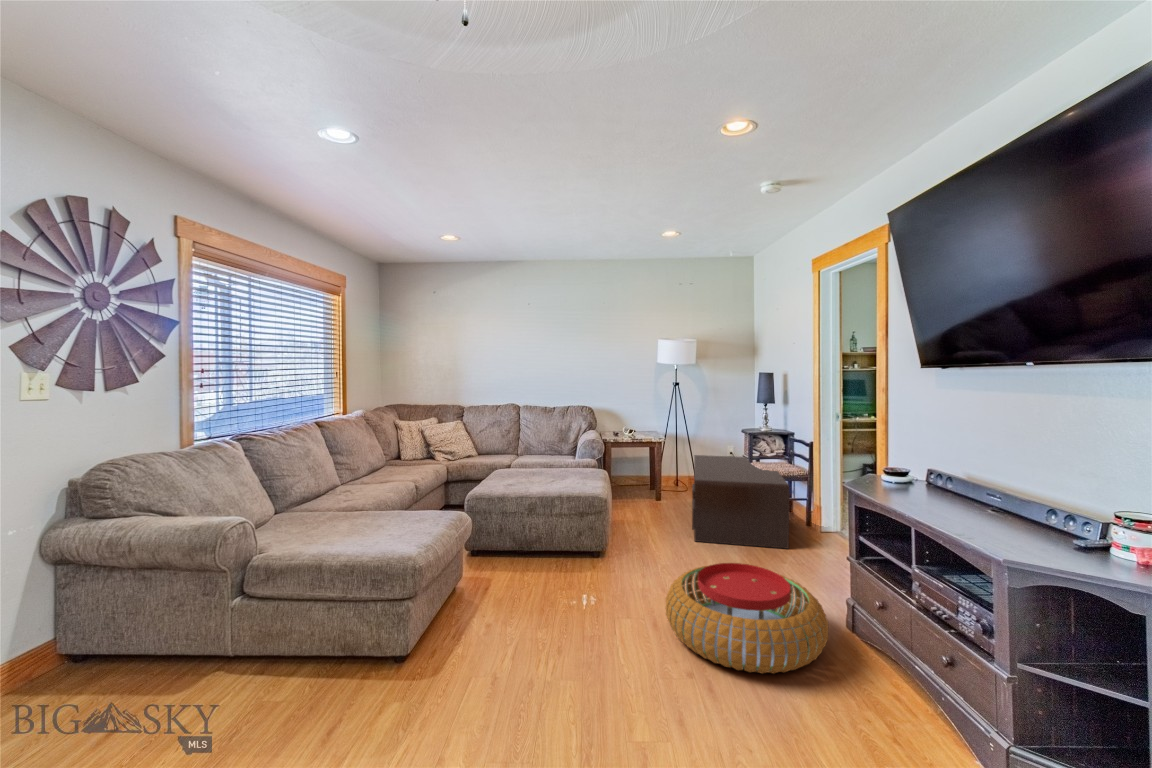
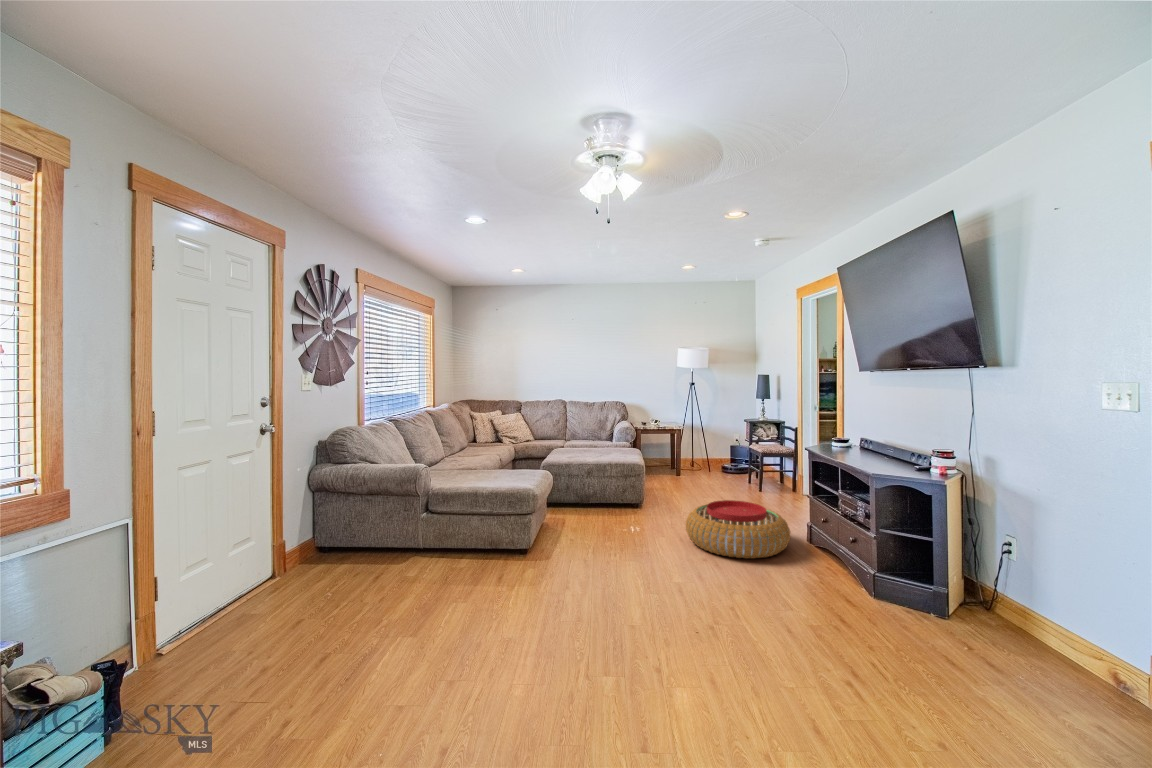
coffee table: present [692,455,789,549] -> none [704,439,776,503]

